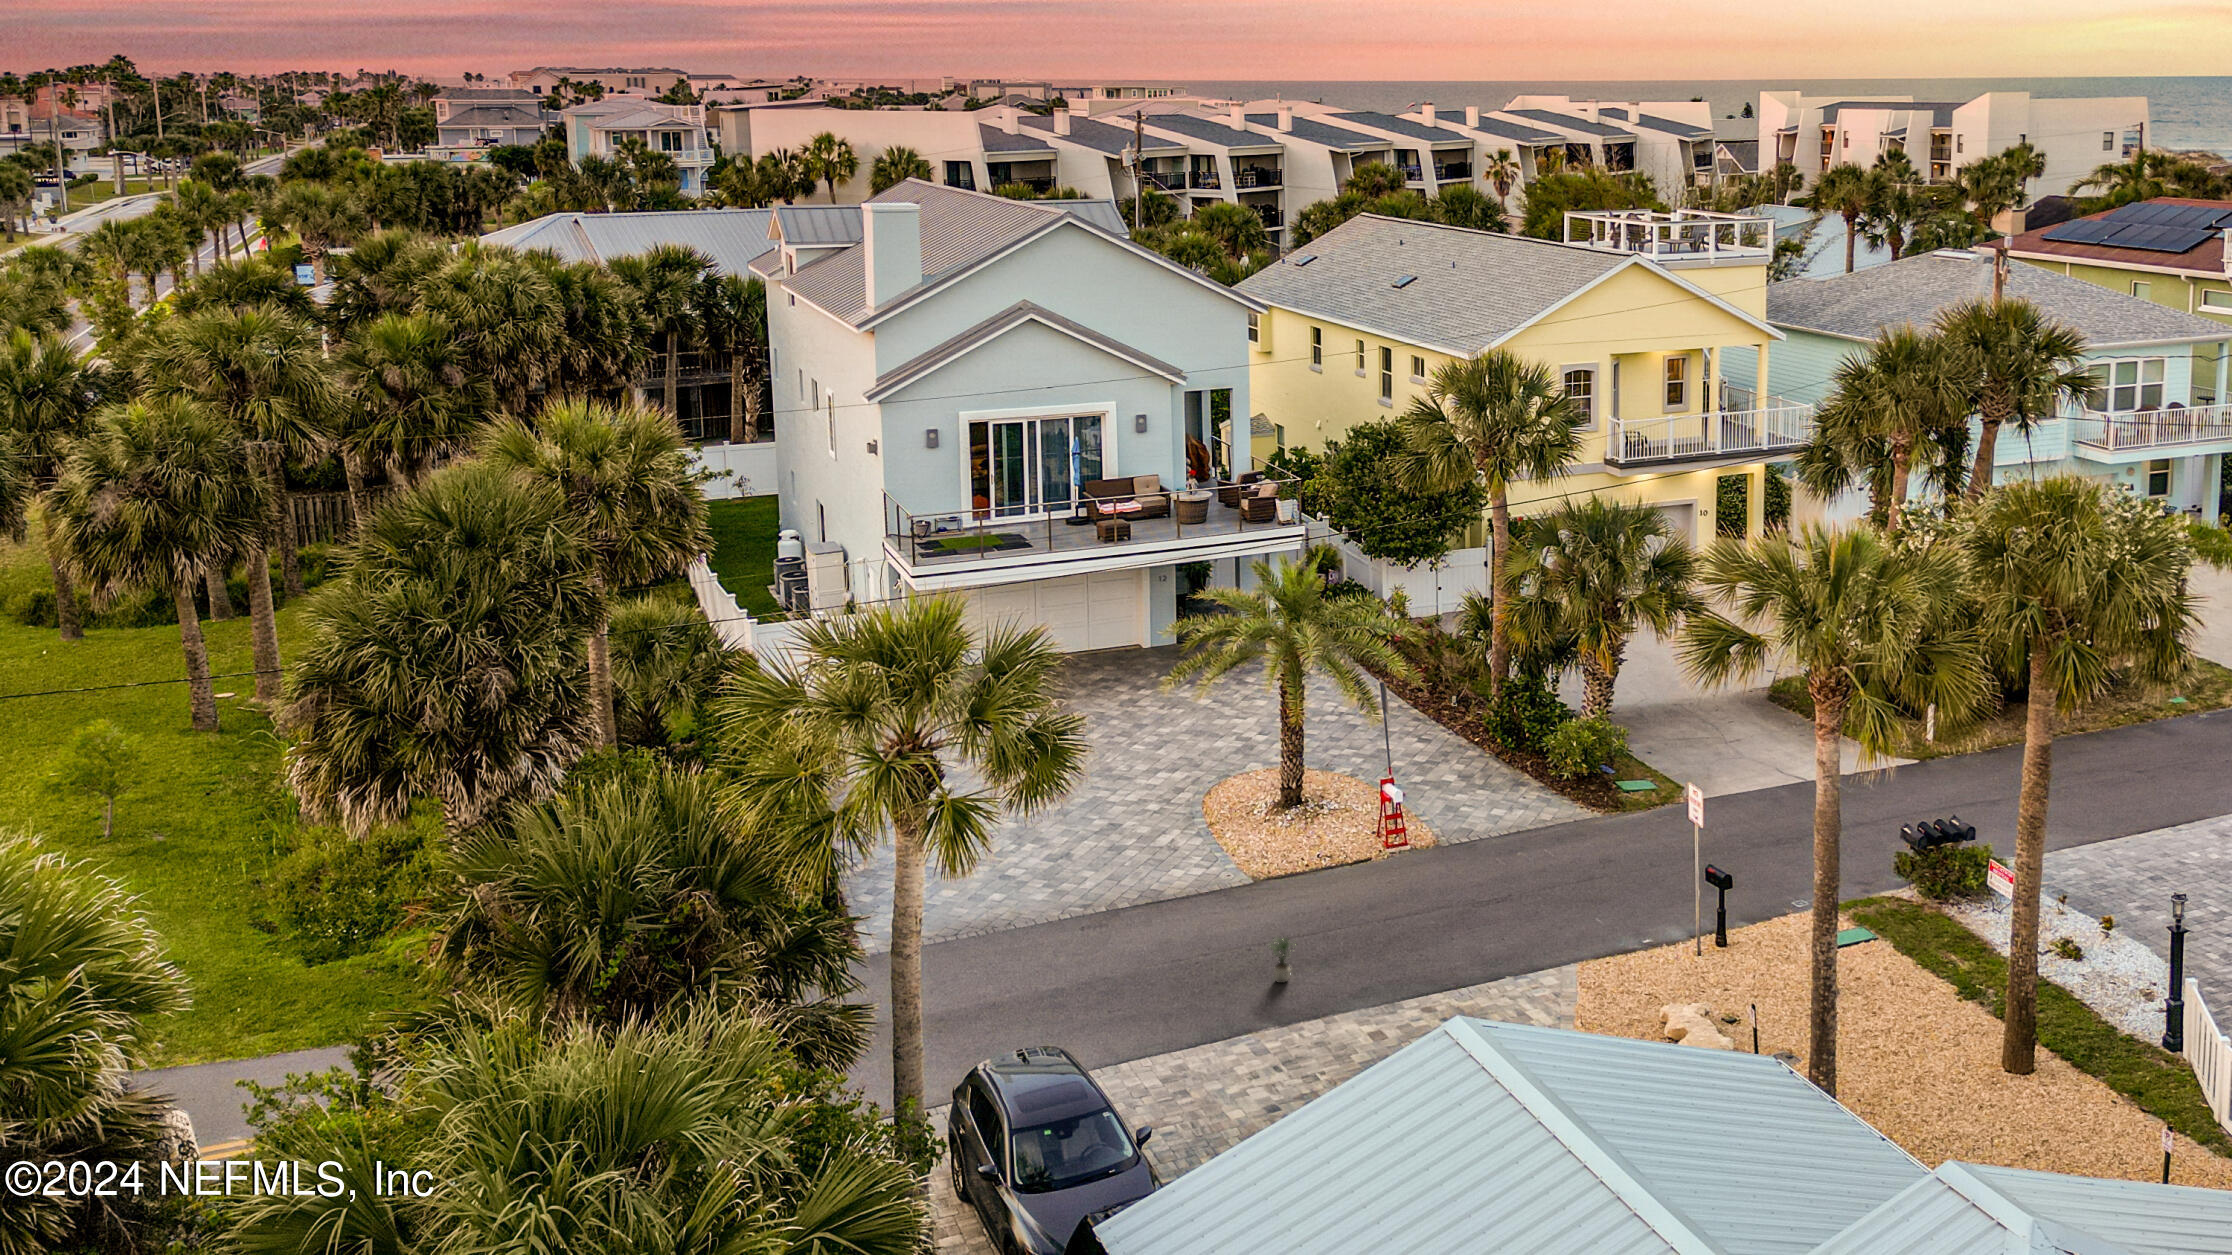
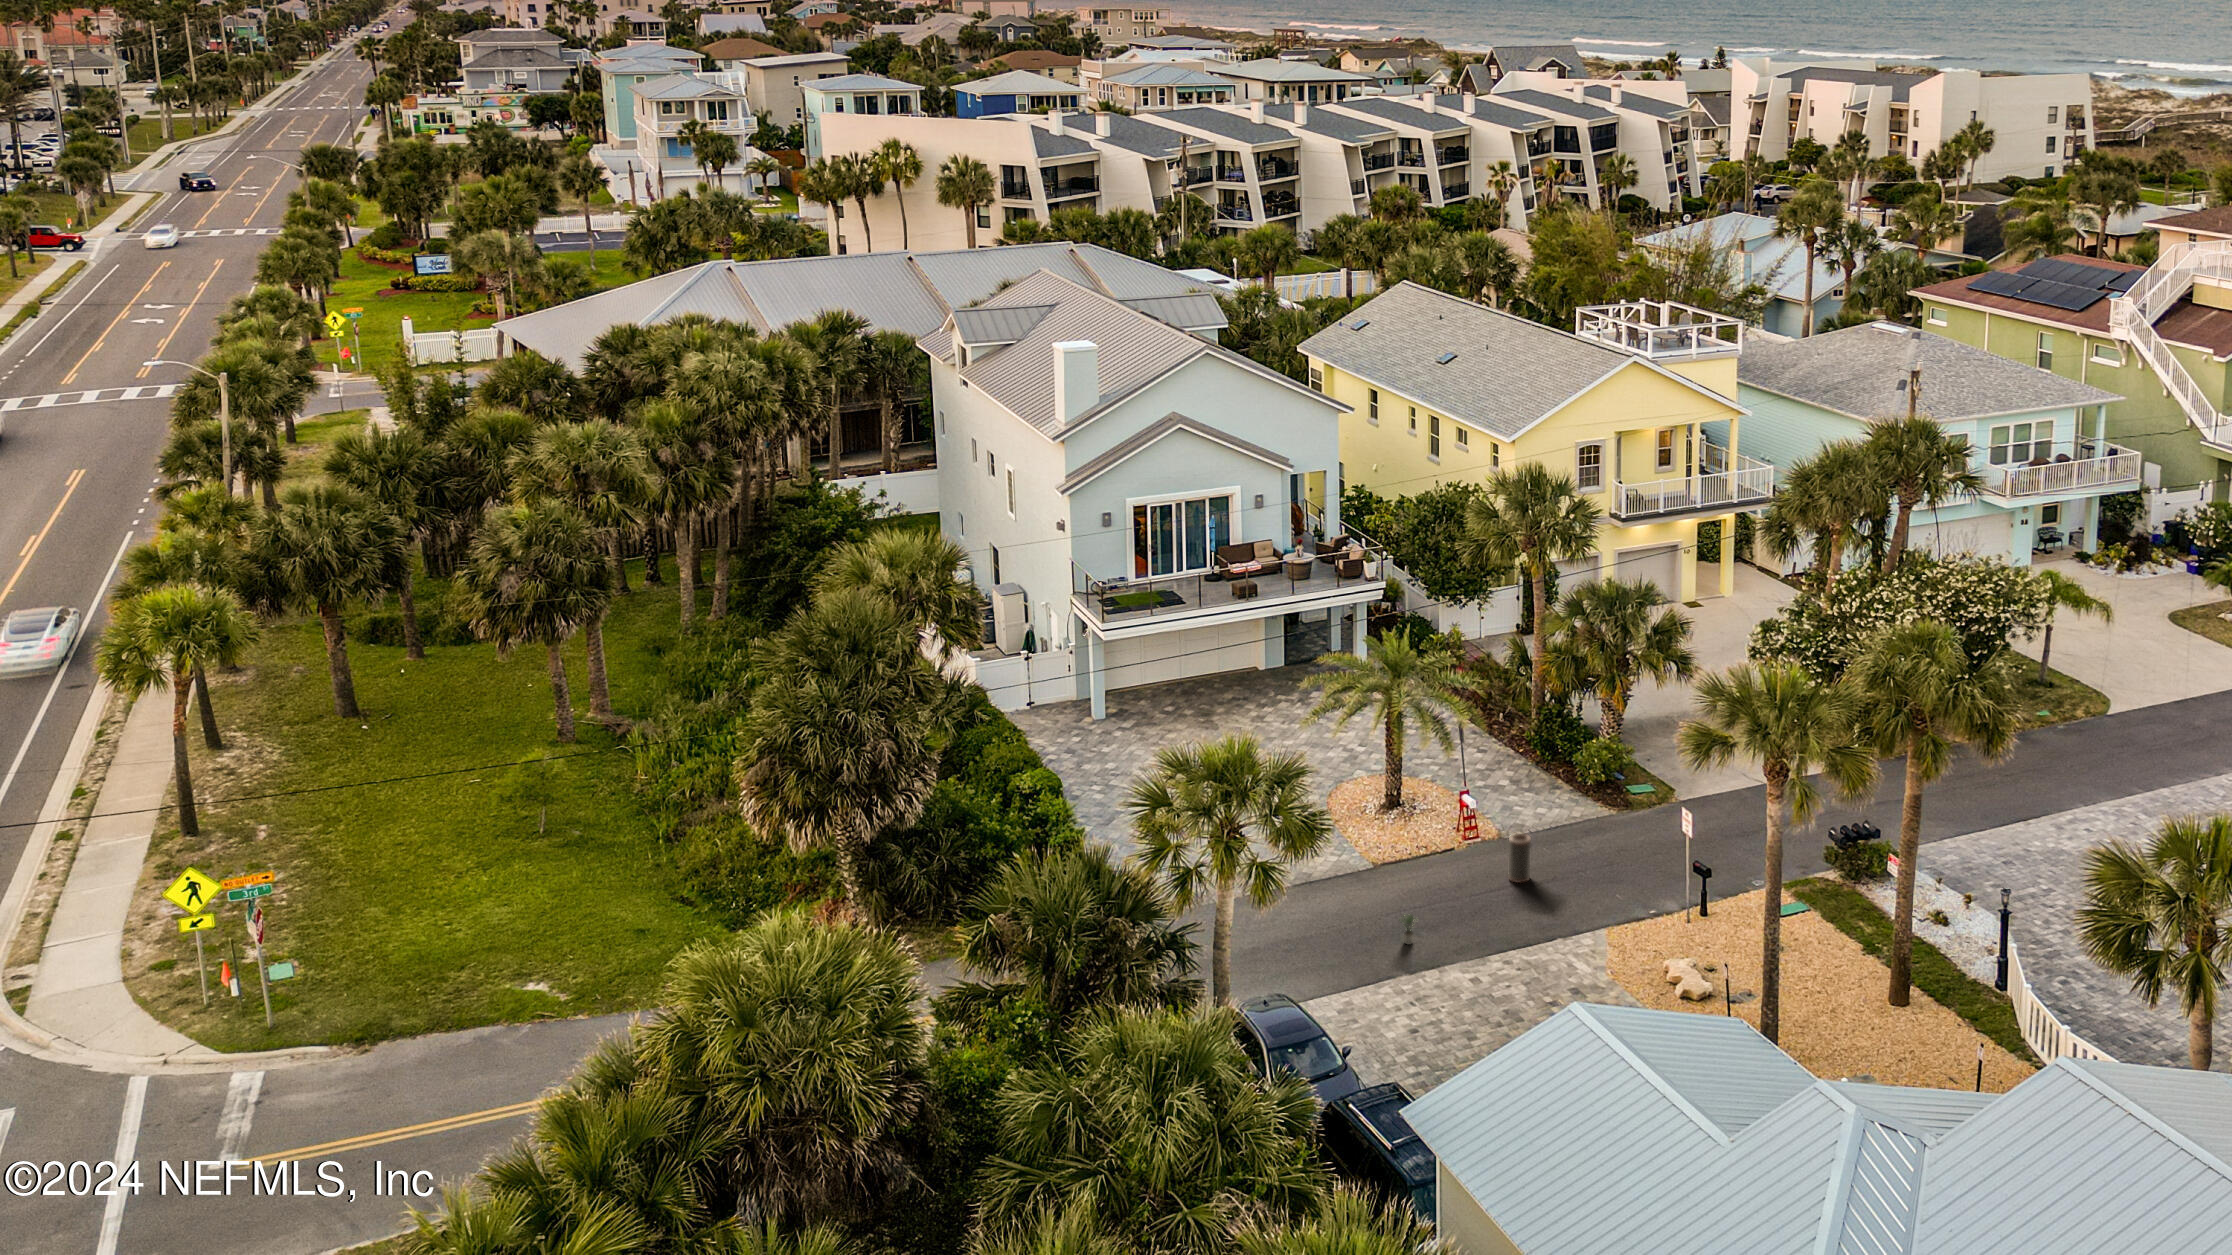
trash can: none [1440,830,1473,900] -> present [1508,833,1531,883]

